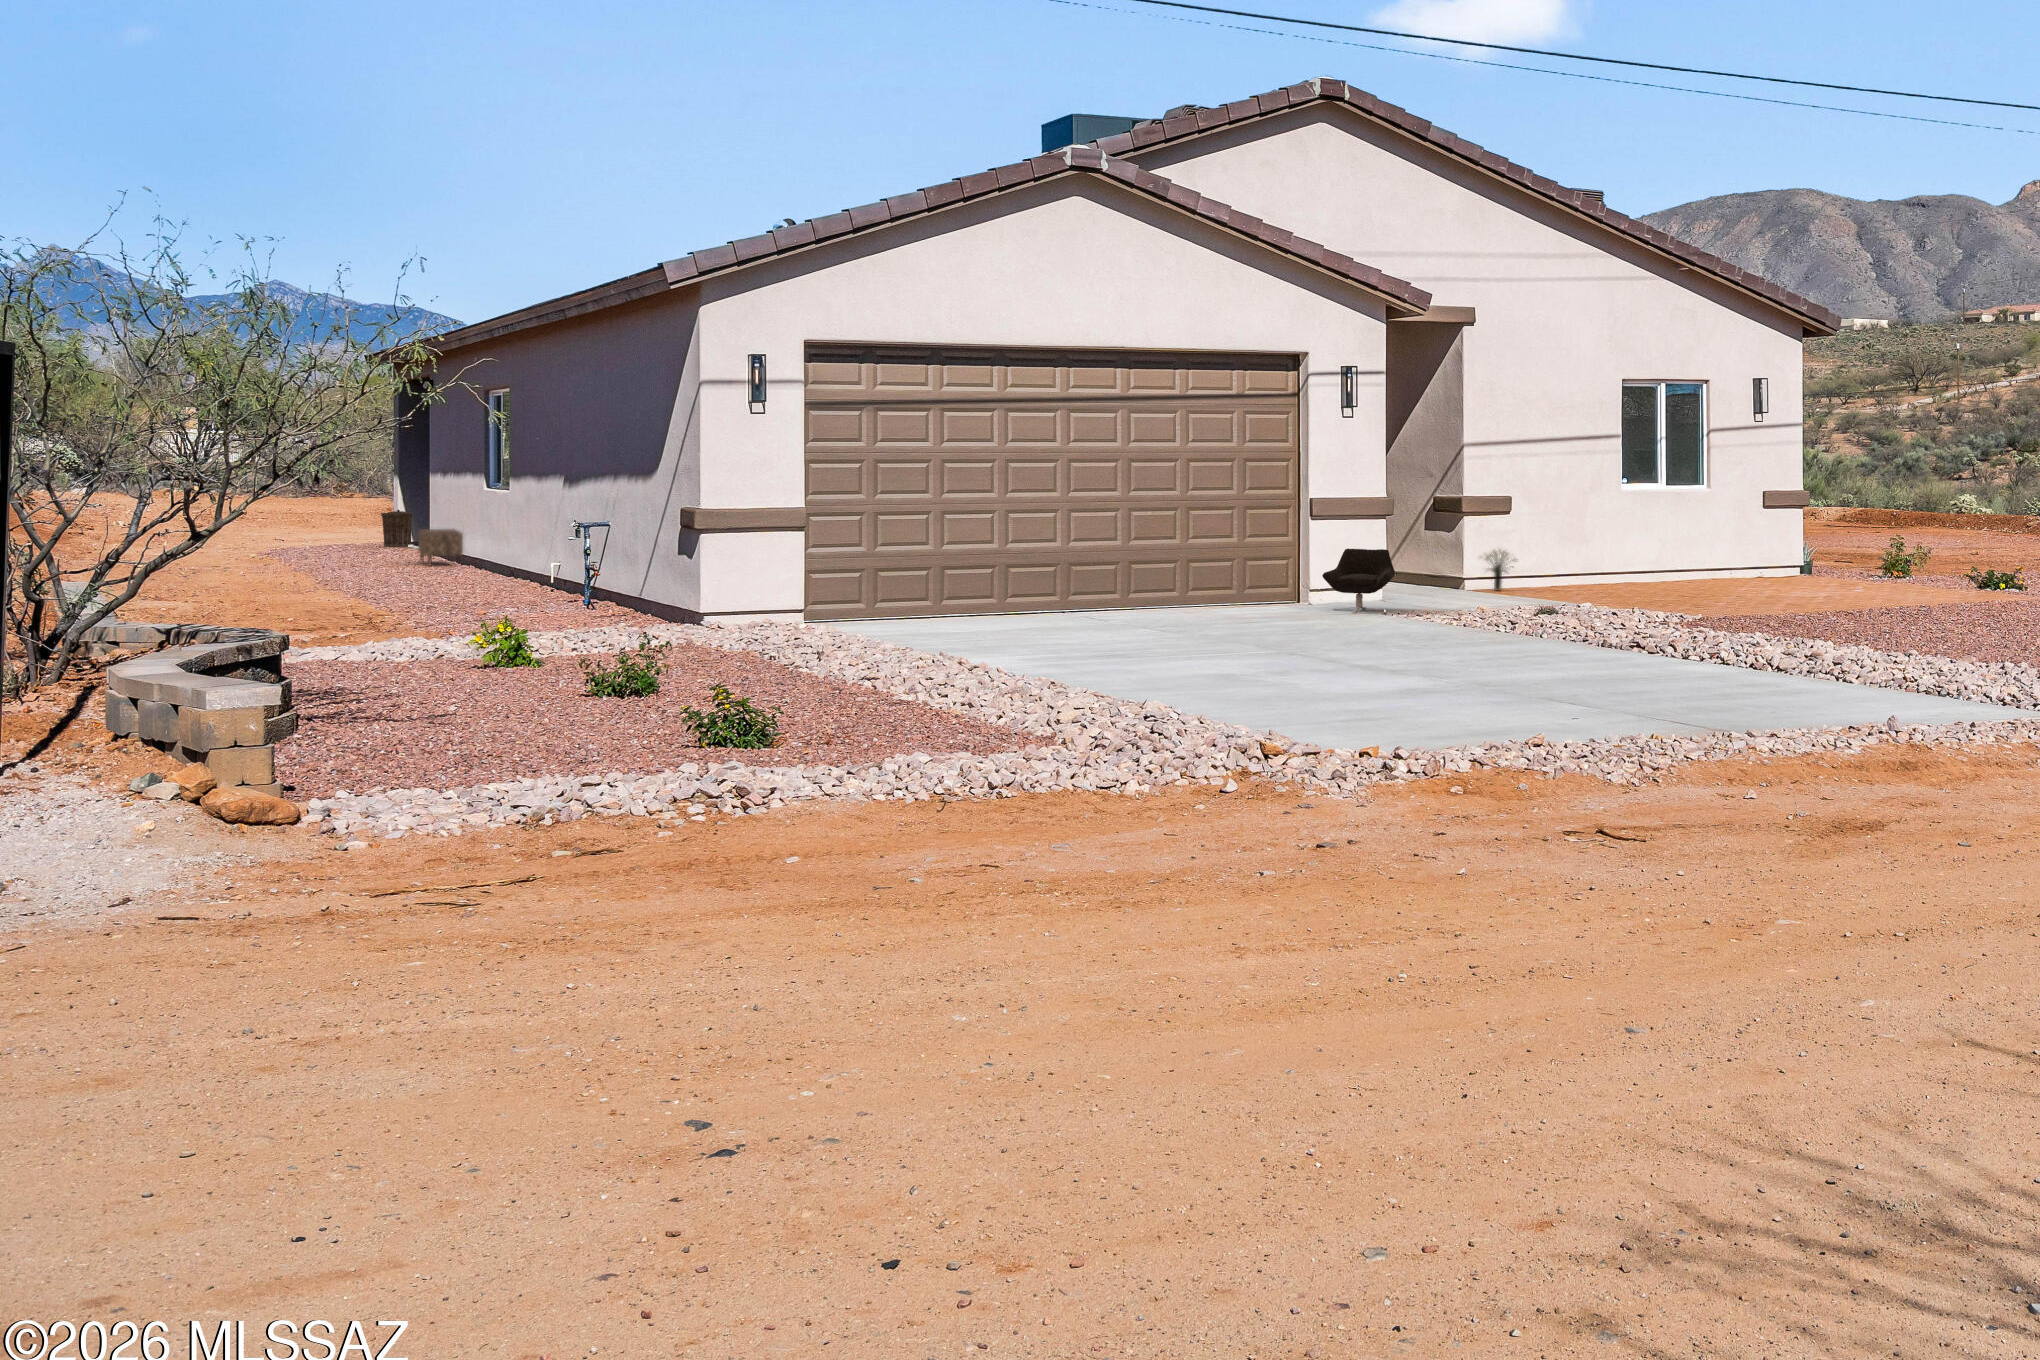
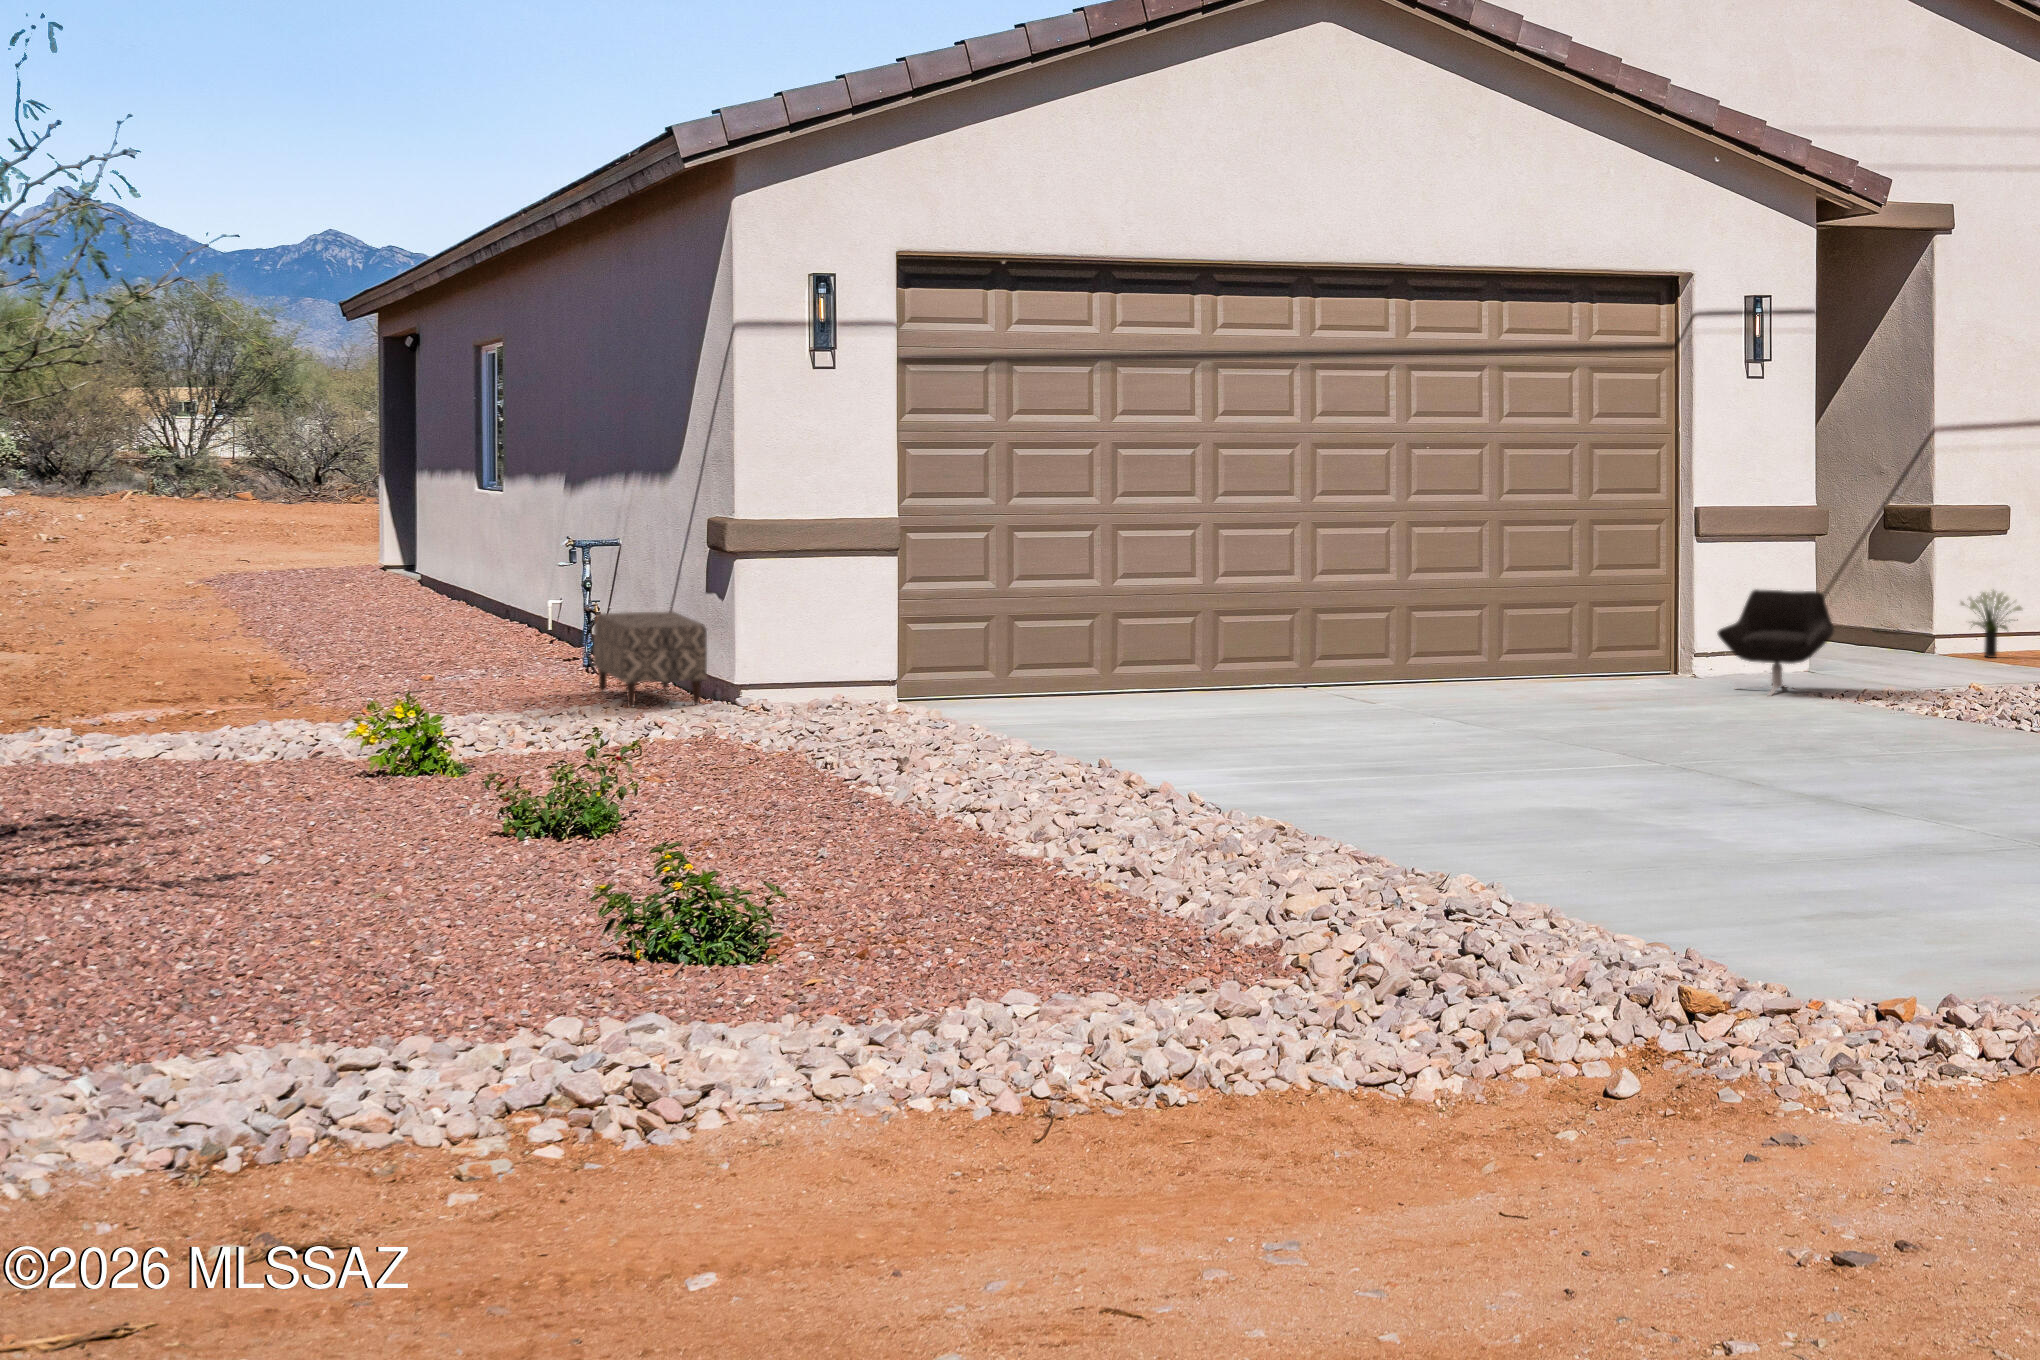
trash can: present [381,510,412,547] -> none [364,520,410,573]
bench: present [418,529,463,565] -> present [593,611,707,708]

